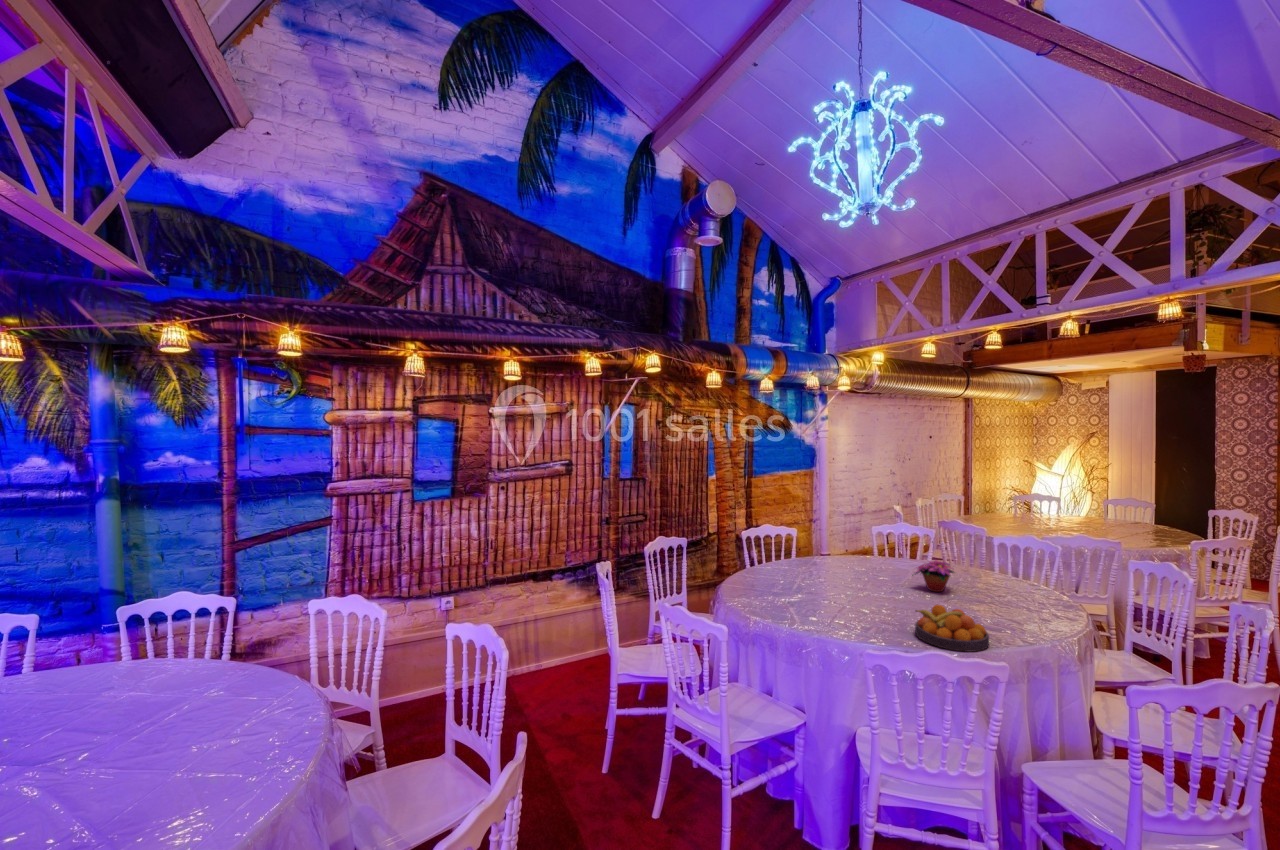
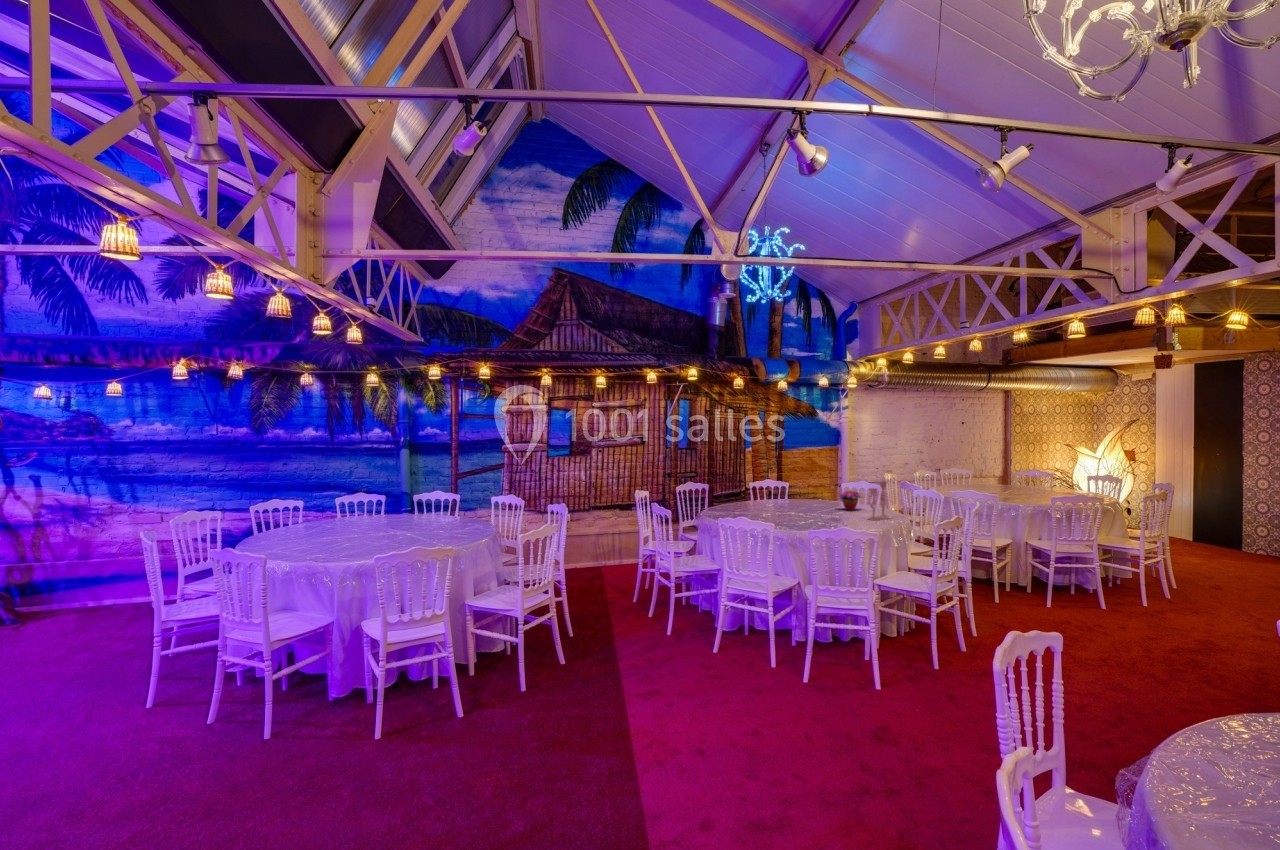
candlestick: none [1008,556,1039,626] -> present [868,481,890,520]
fruit bowl: present [915,604,989,652] -> none [796,504,835,525]

